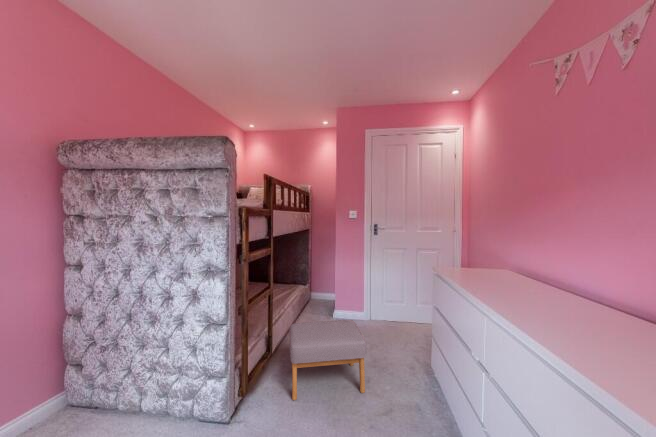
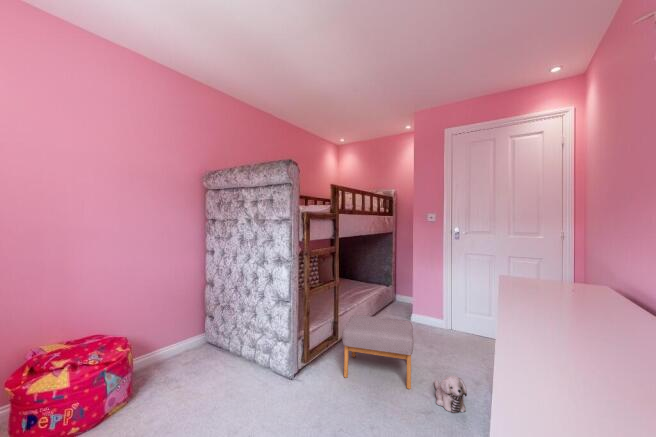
plush toy: none [384,369,420,407] -> present [435,376,467,413]

